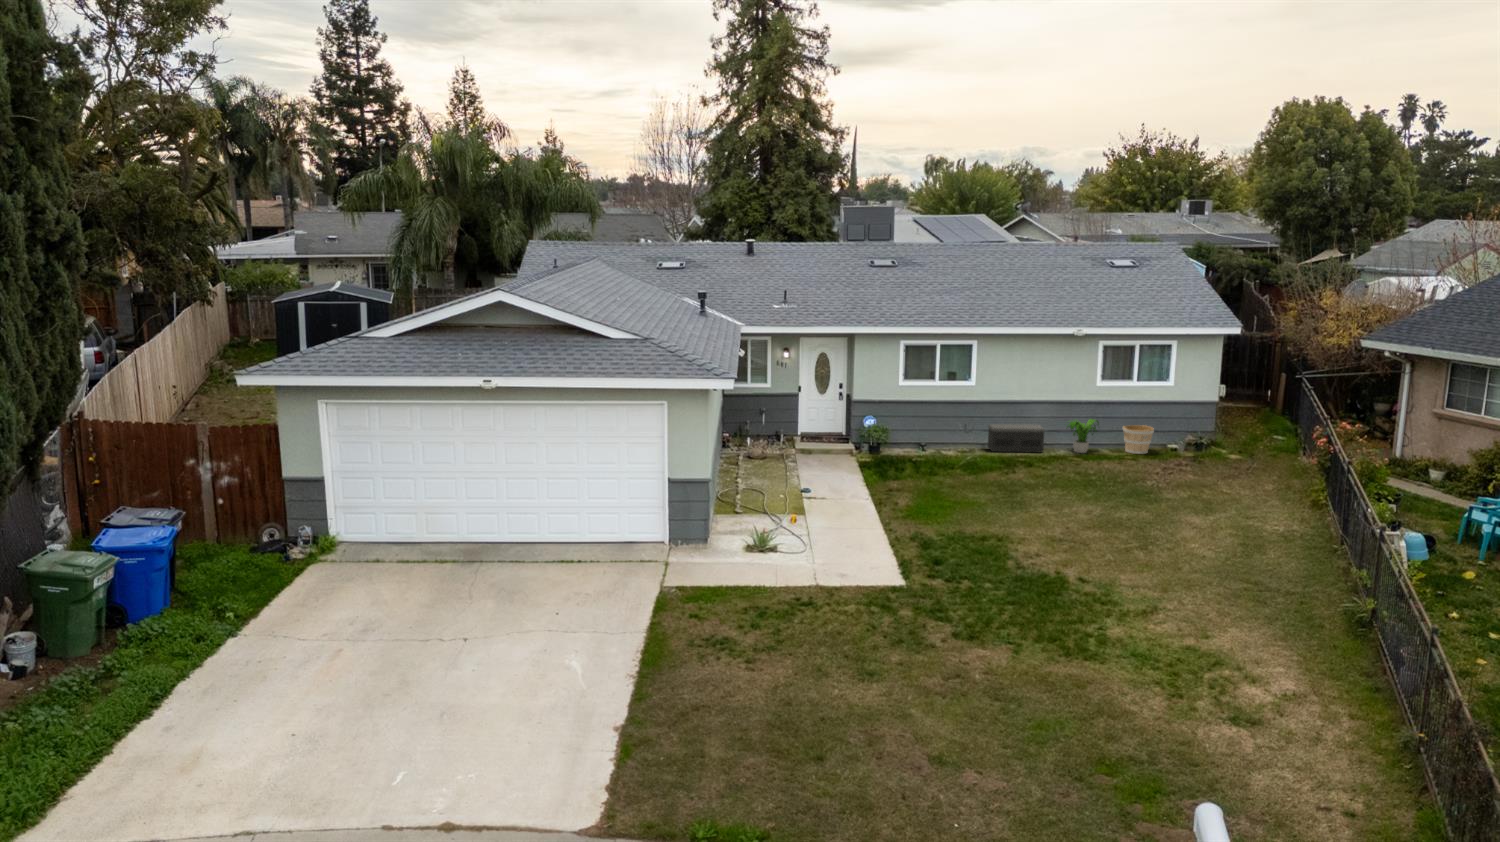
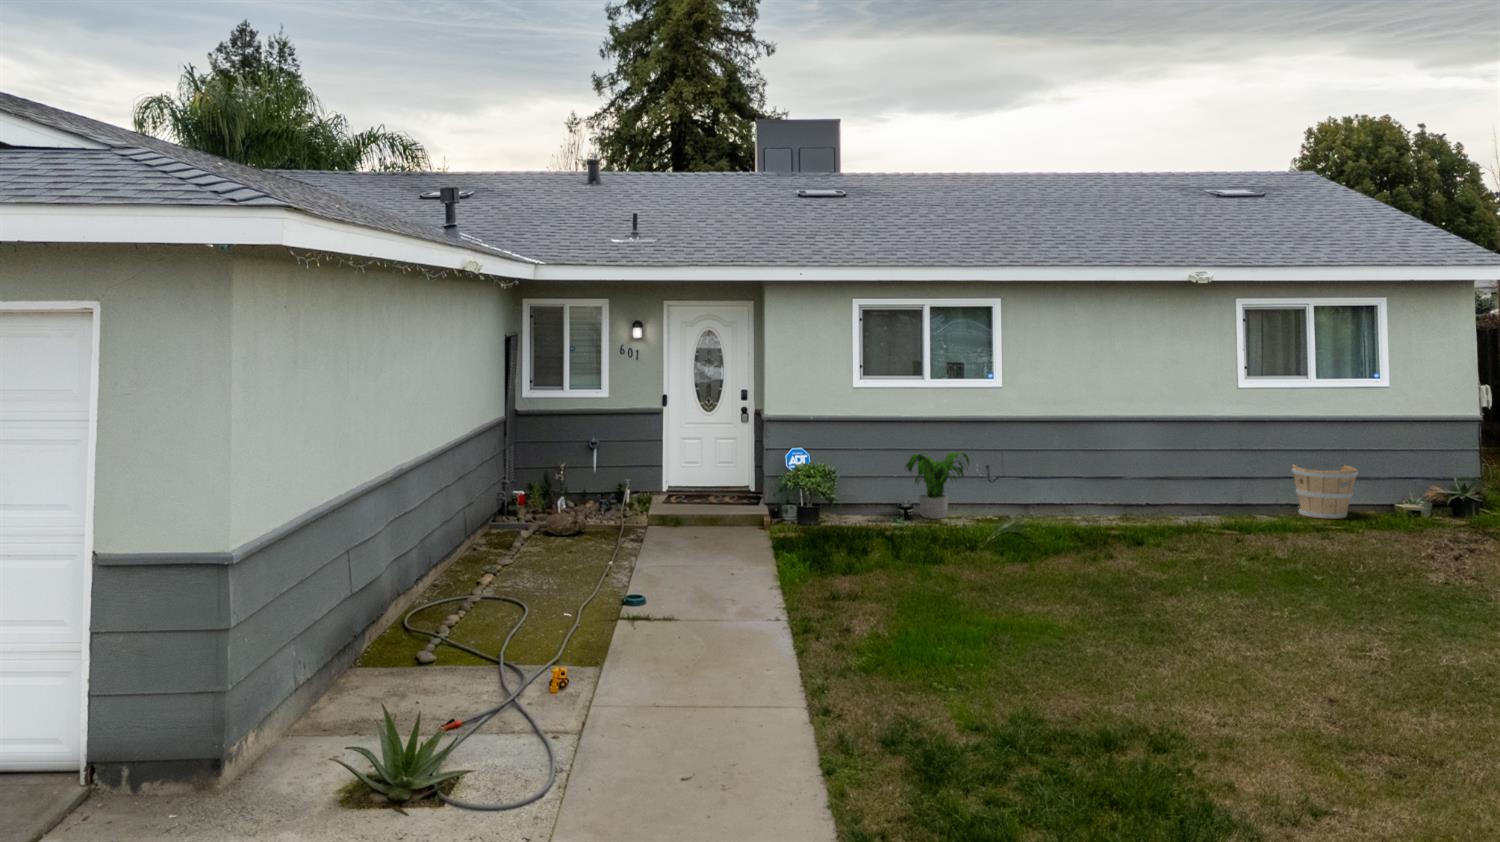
potted plant: present [1066,419,1099,453] -> present [906,452,969,519]
storage bench: present [988,424,1045,453] -> none [1030,464,1145,518]

